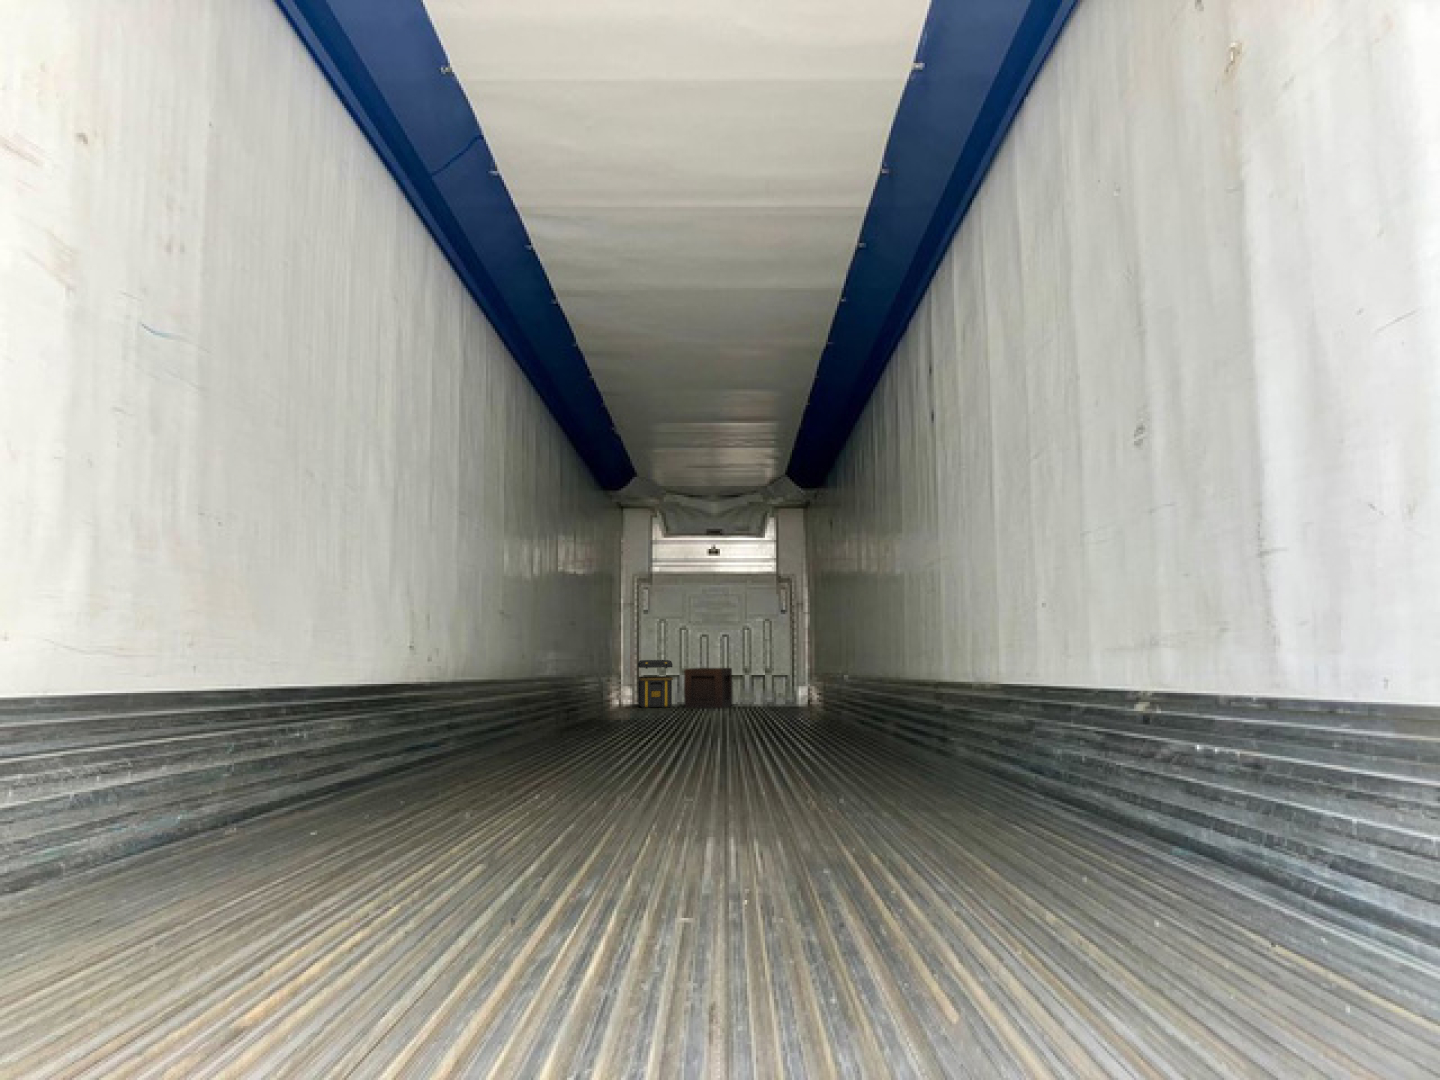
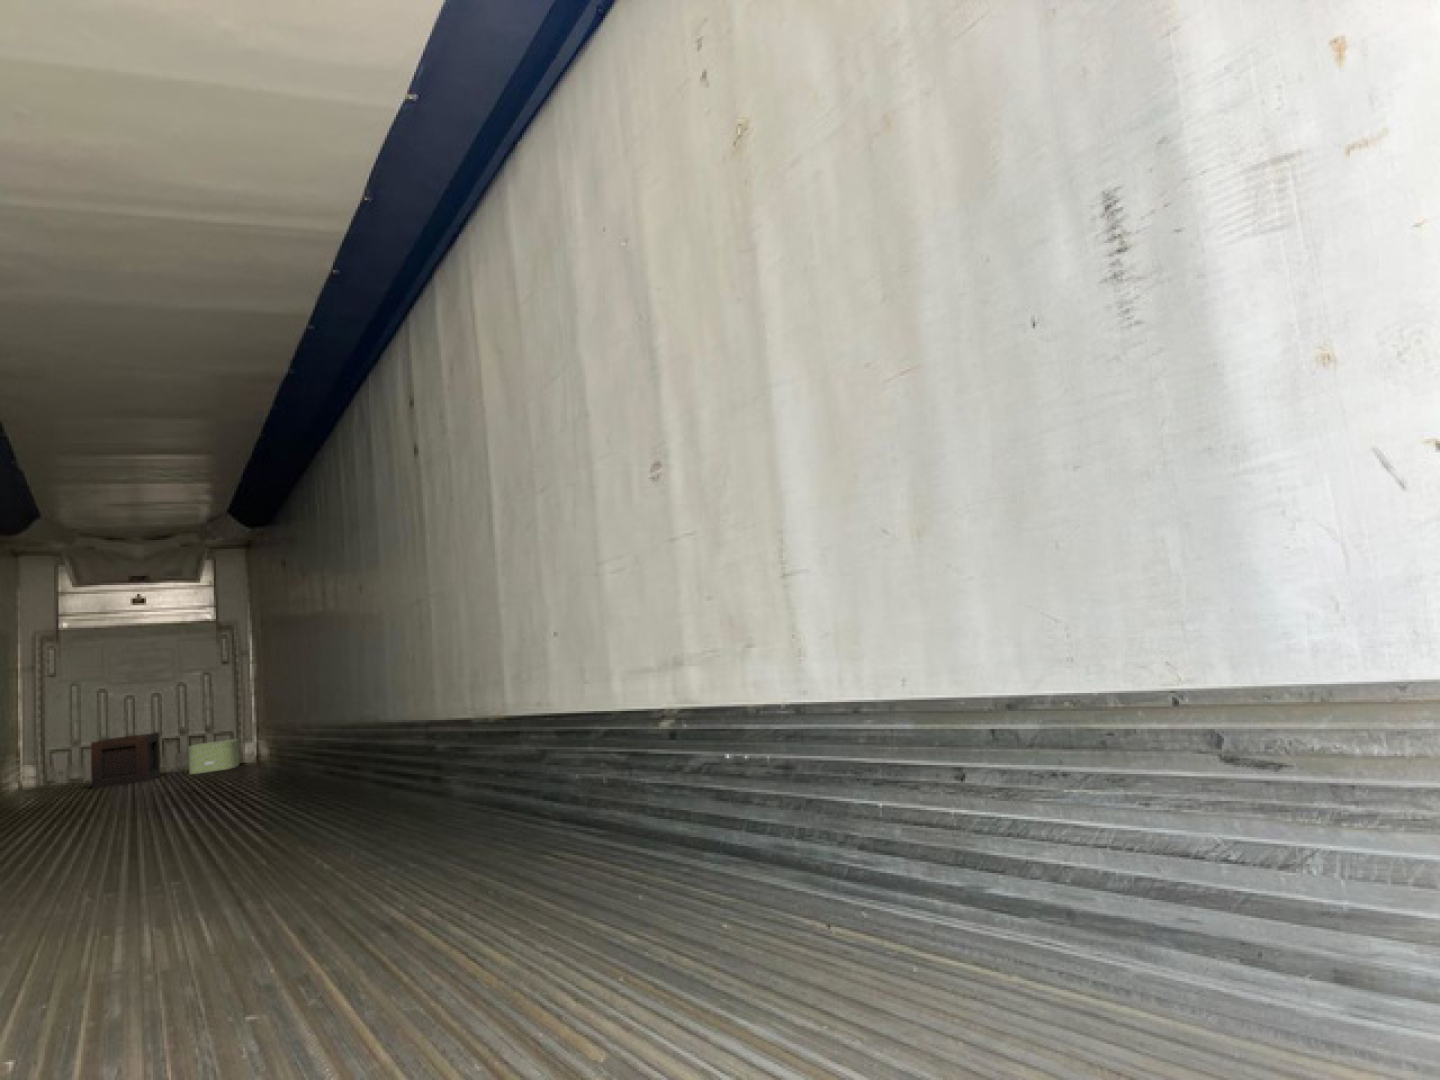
toolbox: present [638,660,673,708] -> none [17,735,73,799]
storage box: none [752,682,791,708] -> present [188,739,239,774]

